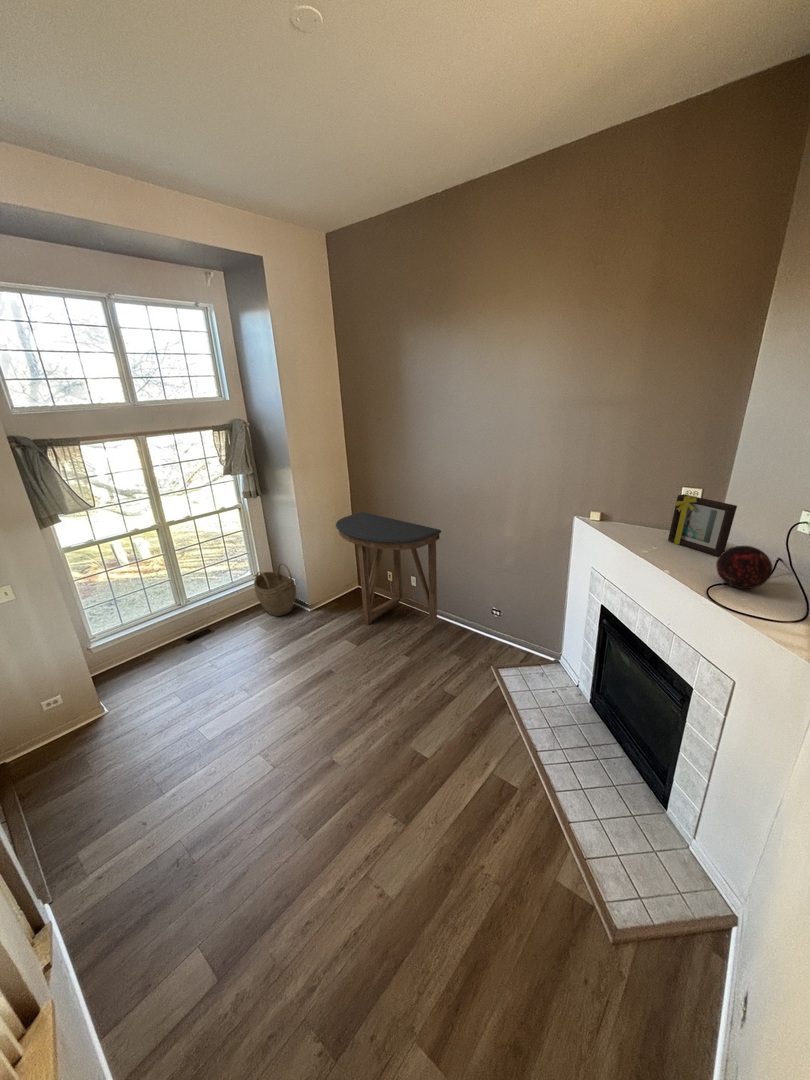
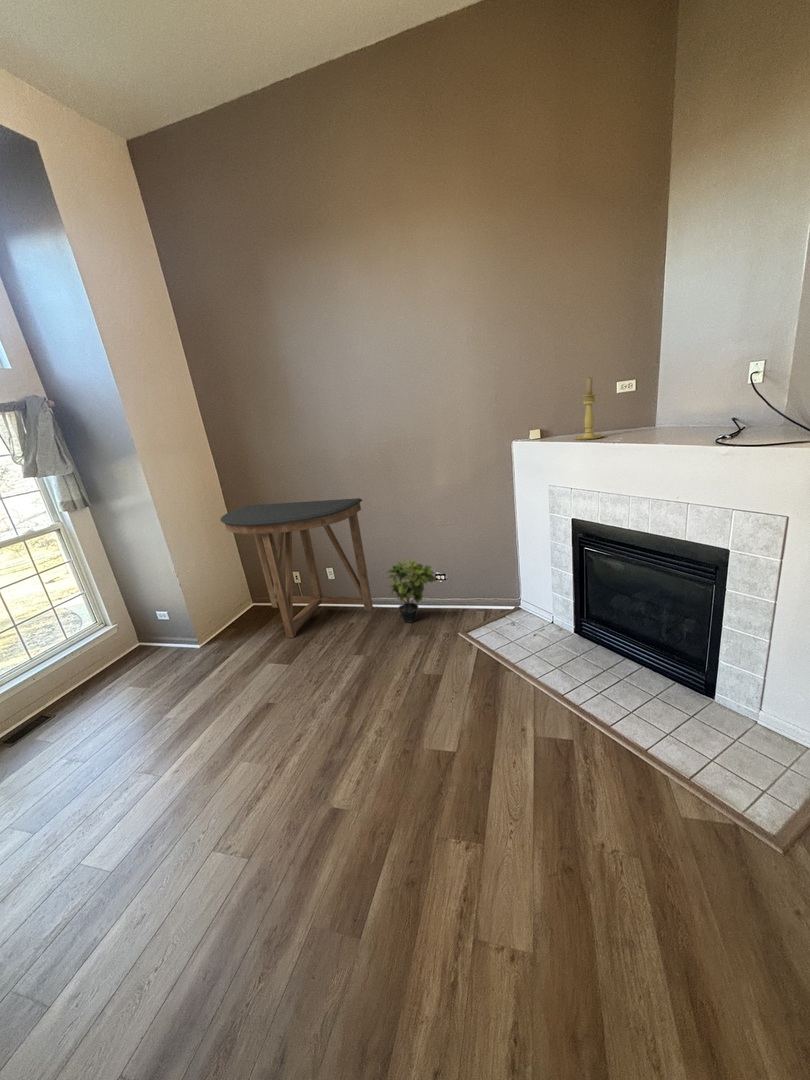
candle holder: none [623,480,653,539] -> present [574,378,604,440]
picture frame: present [668,494,737,556] -> none [620,378,683,435]
decorative orb: present [716,546,772,589] -> none [703,394,759,439]
woven basket: present [254,563,296,617] -> none [107,592,178,668]
potted plant: none [444,589,485,642] -> present [387,558,436,622]

